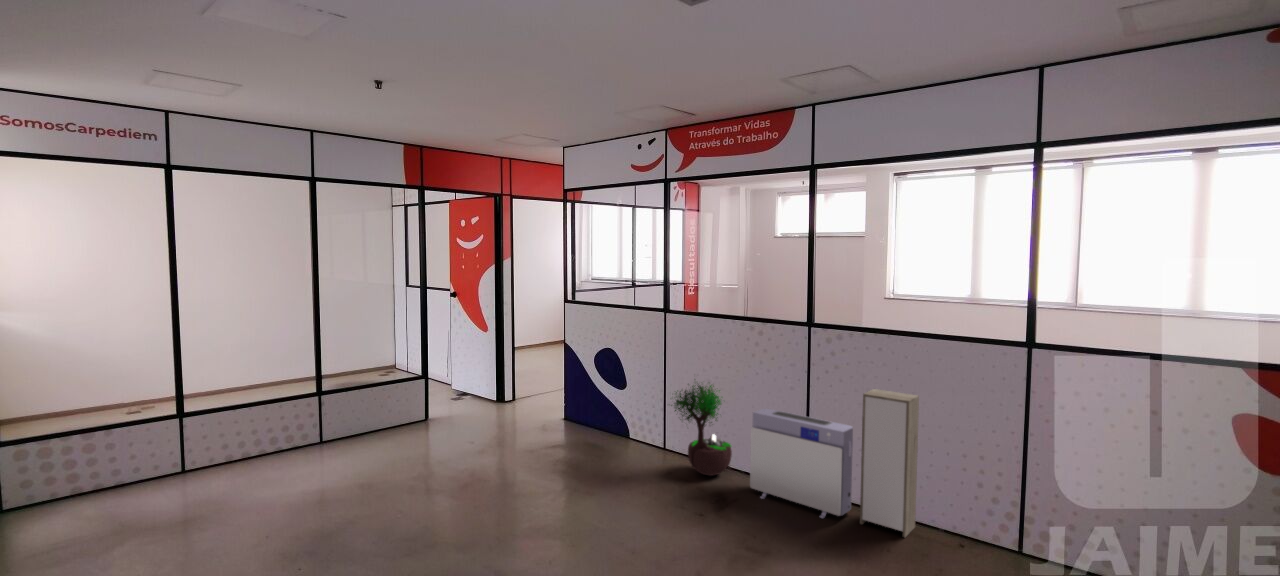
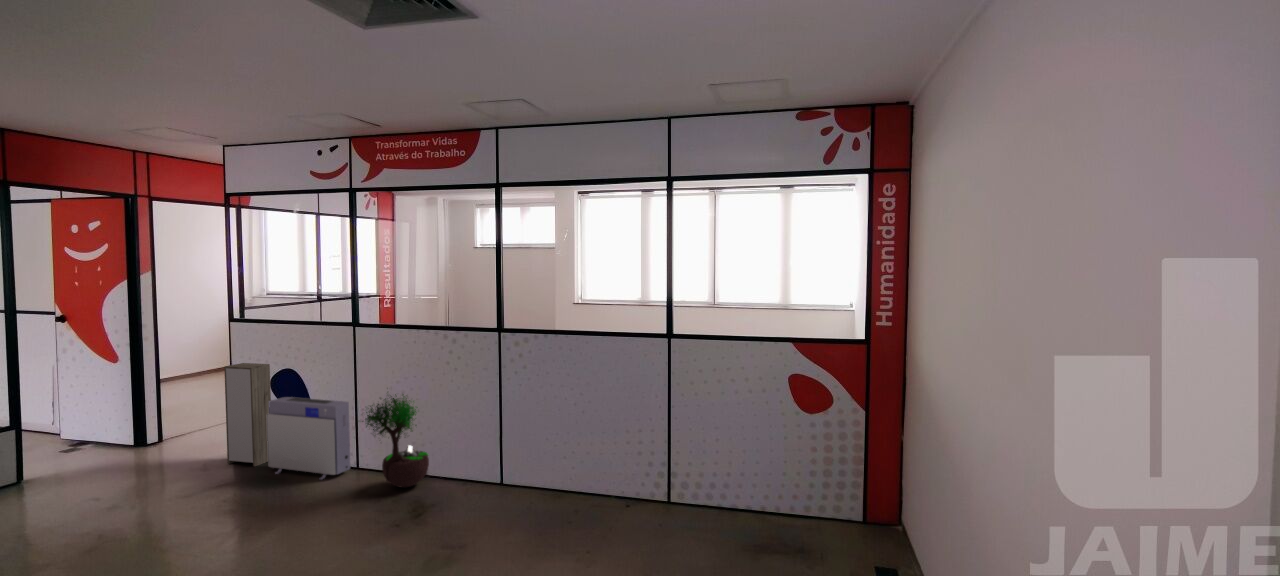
storage cabinet: present [860,389,919,537] -> present [224,363,271,467]
air purifier: present [750,409,853,518] -> present [267,397,350,479]

